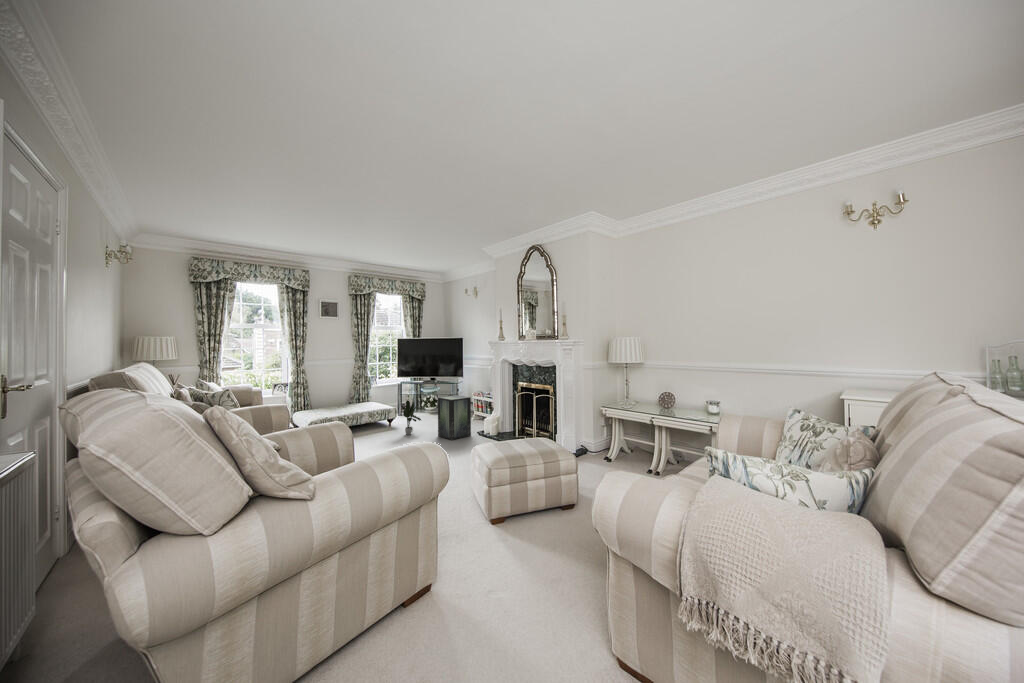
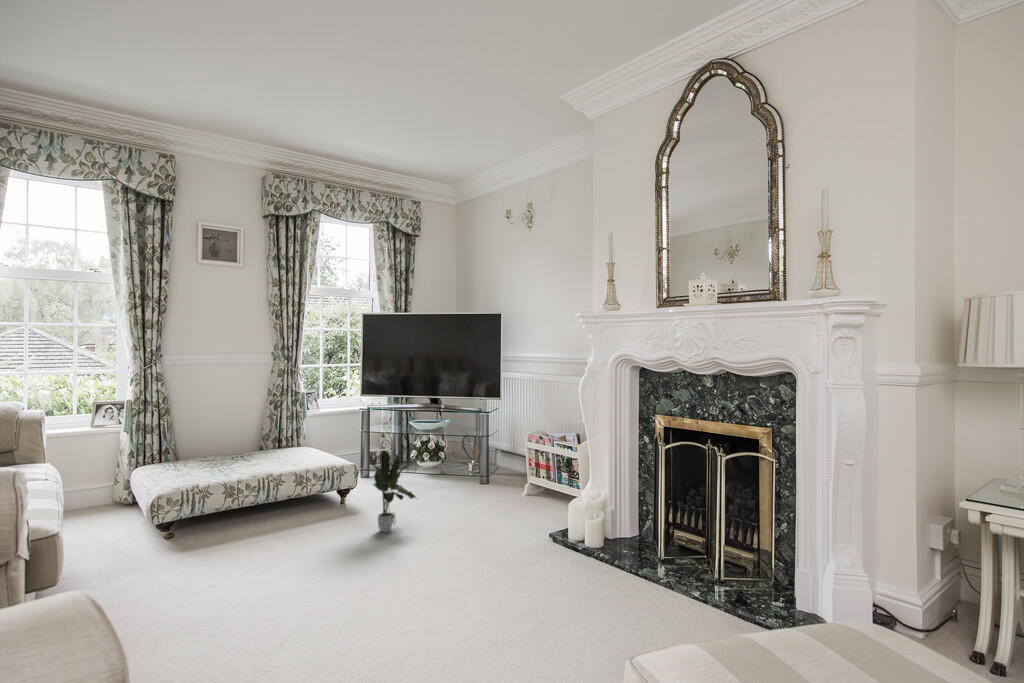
storage box: present [438,395,471,440] -> none [456,441,536,554]

